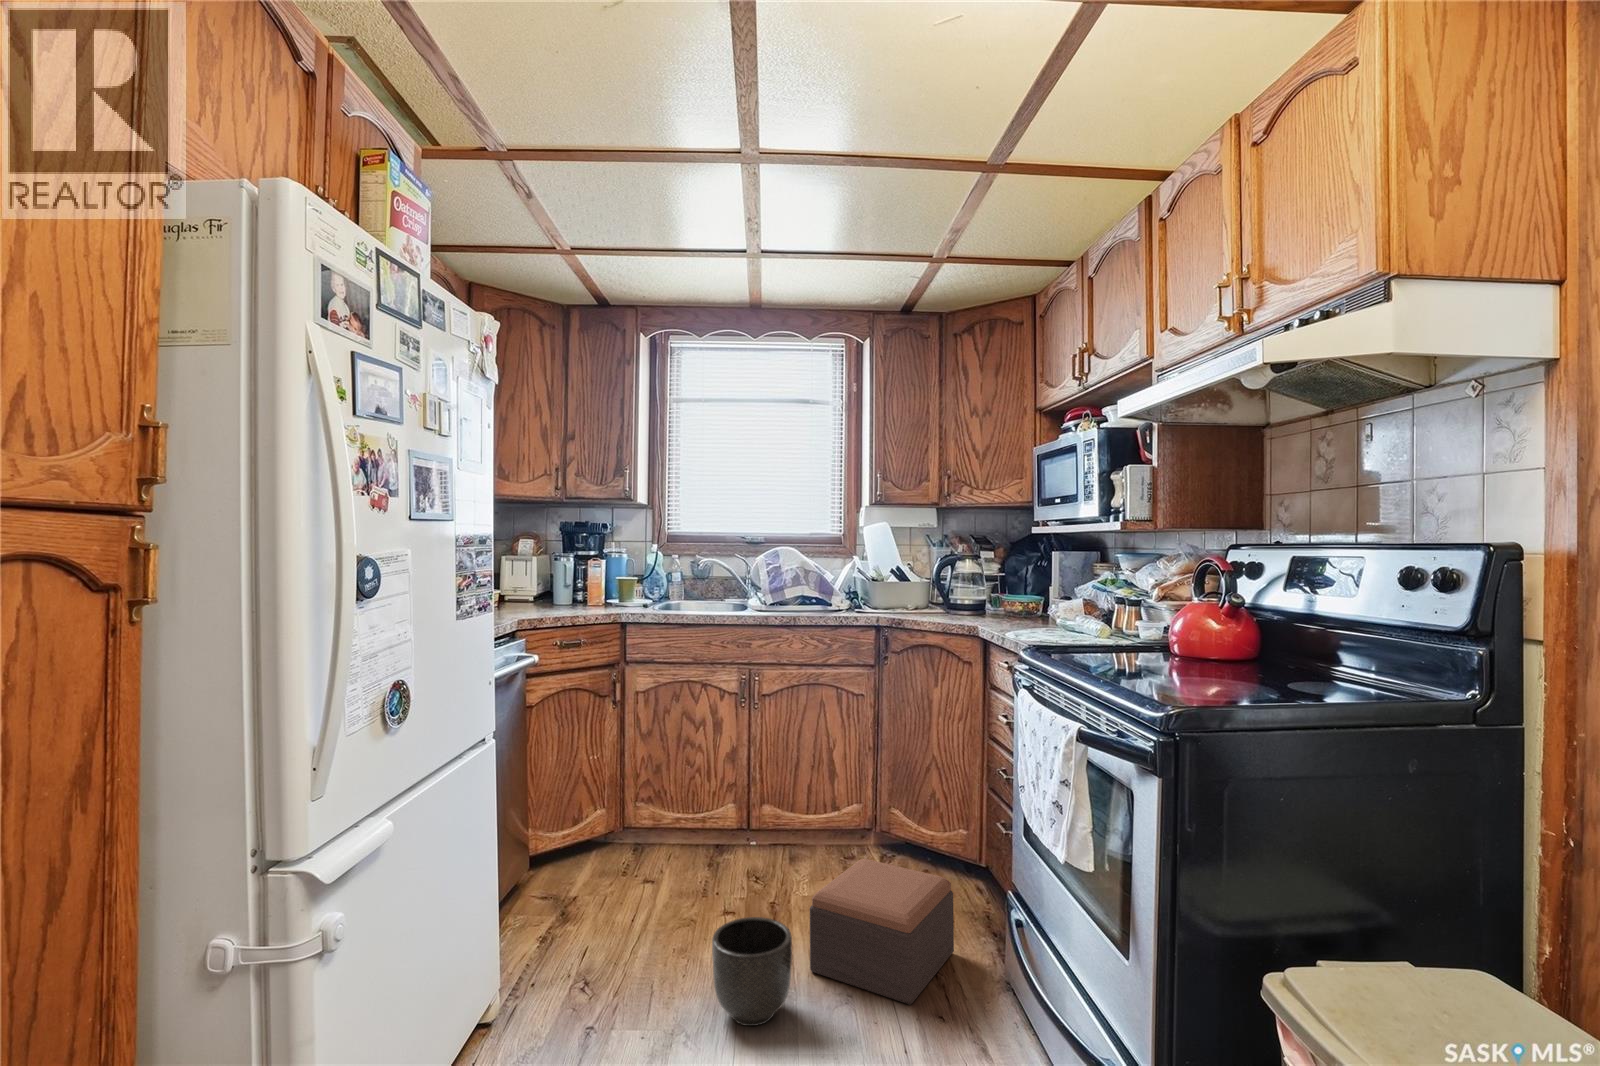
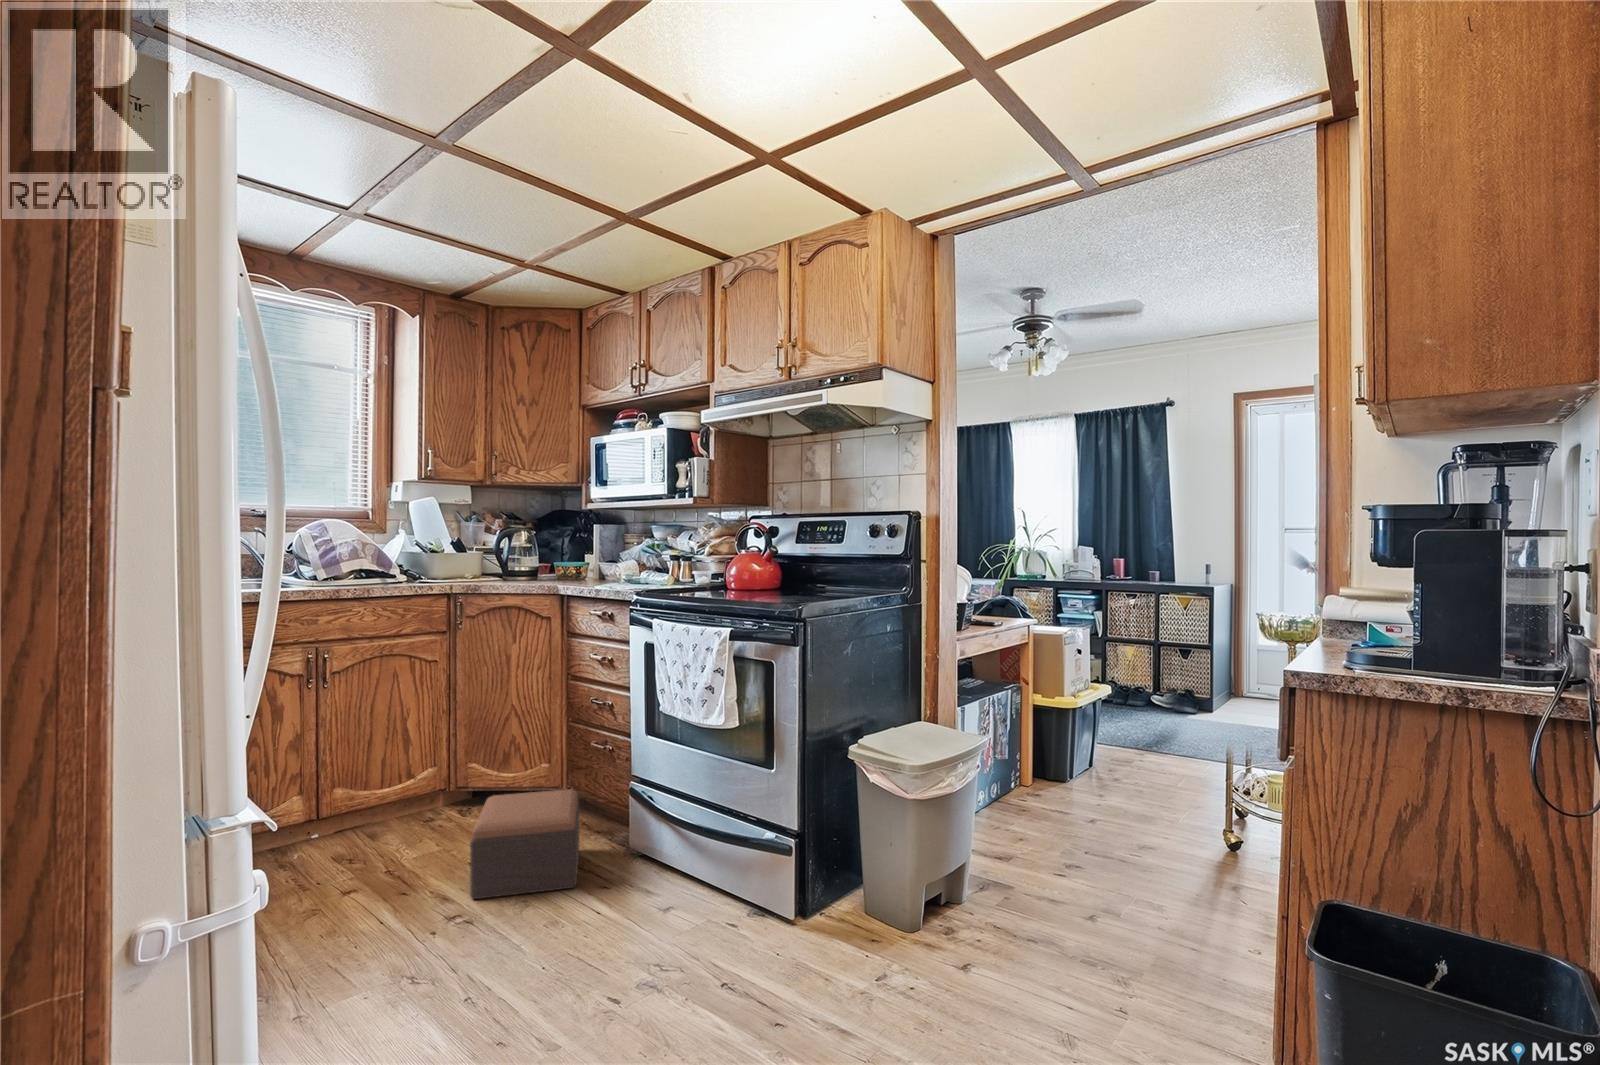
planter: present [712,917,792,1026] -> none [404,855,486,952]

